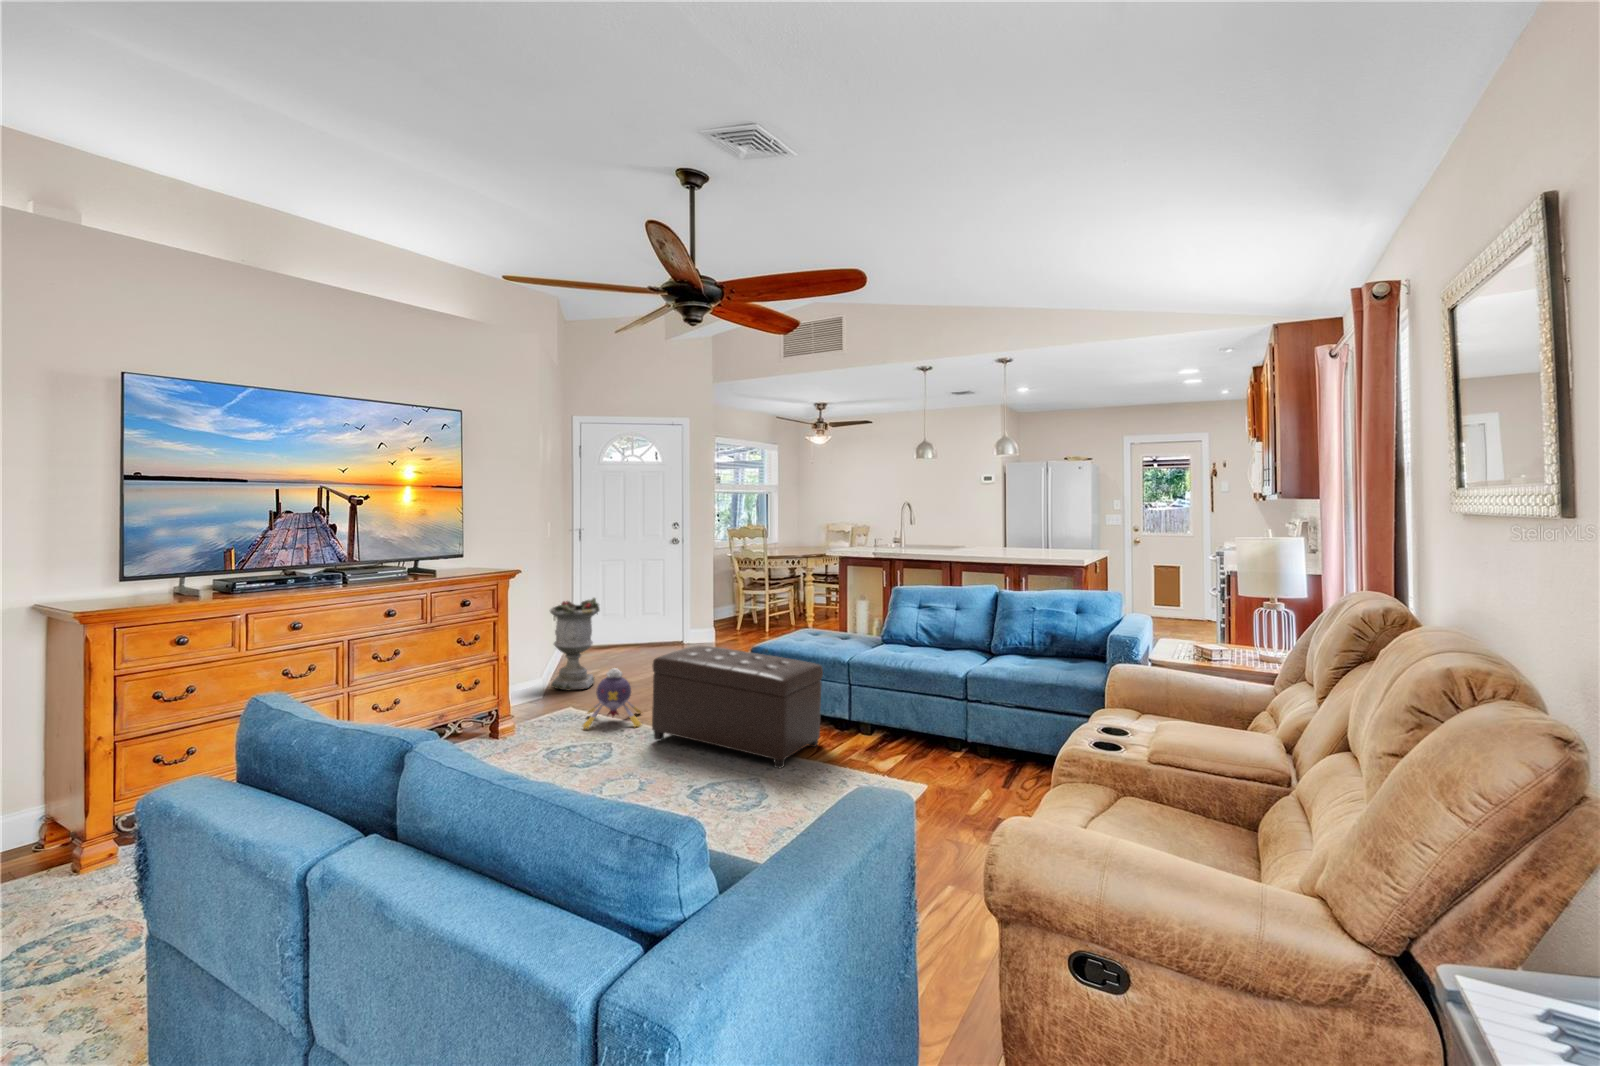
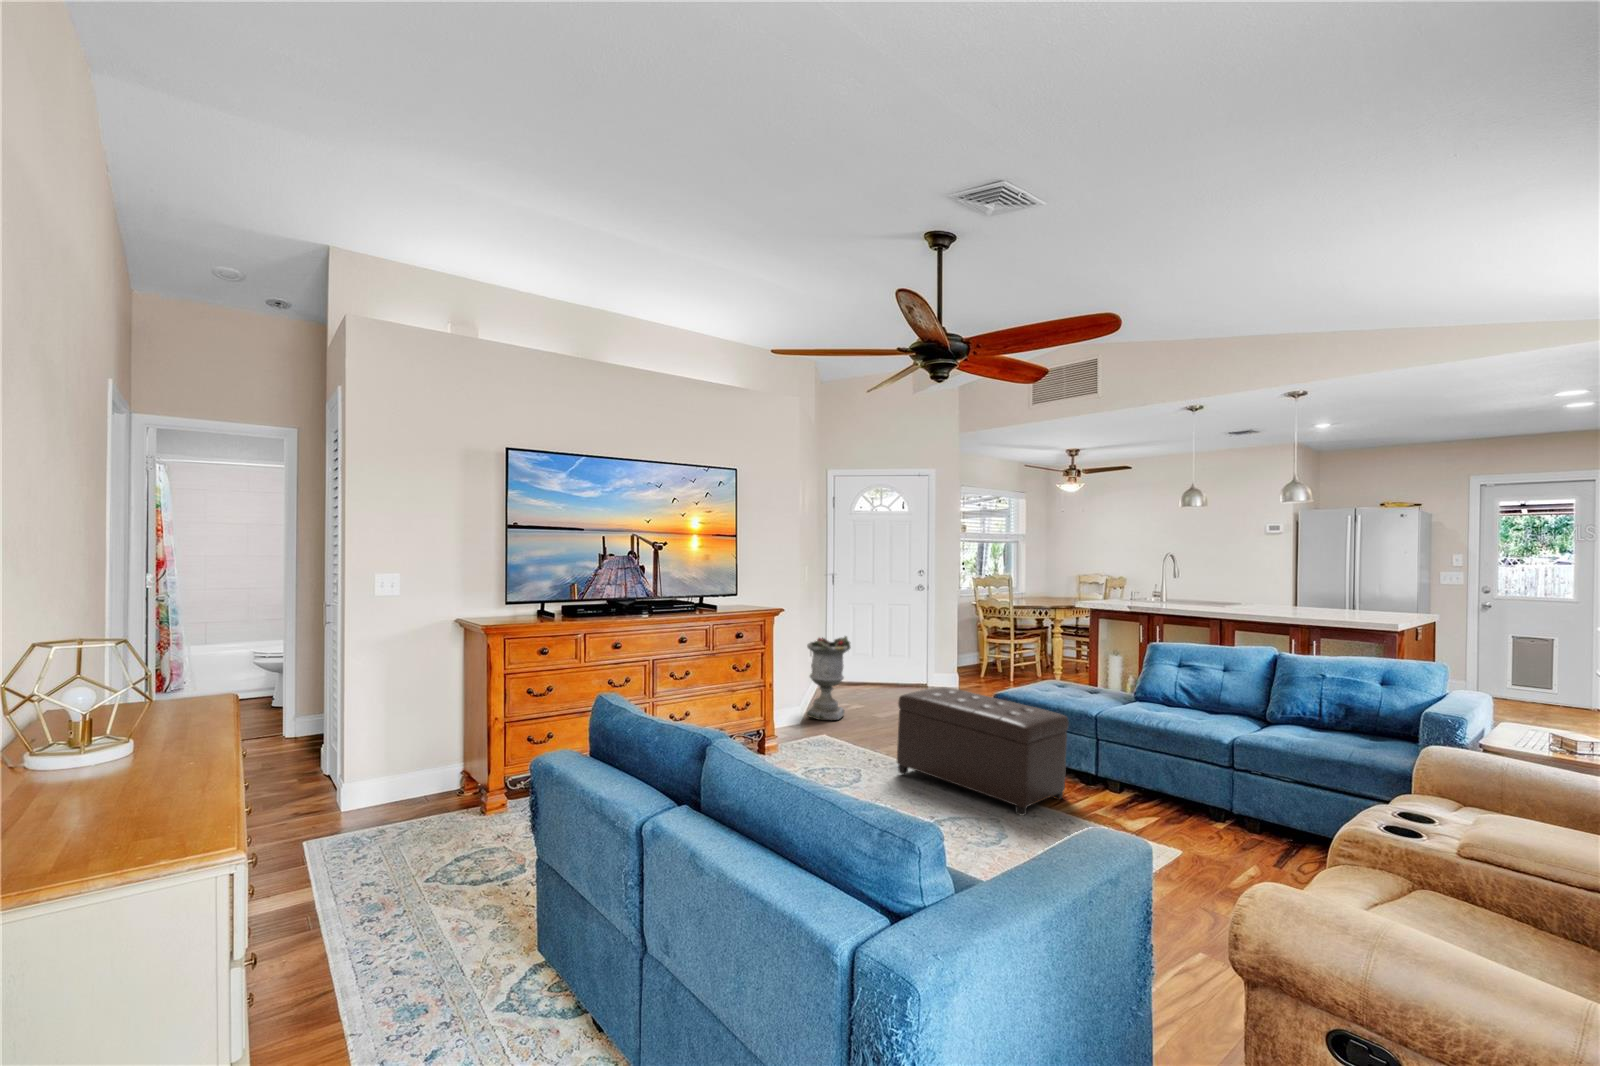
plush toy: present [583,668,641,729] -> none [832,702,889,761]

